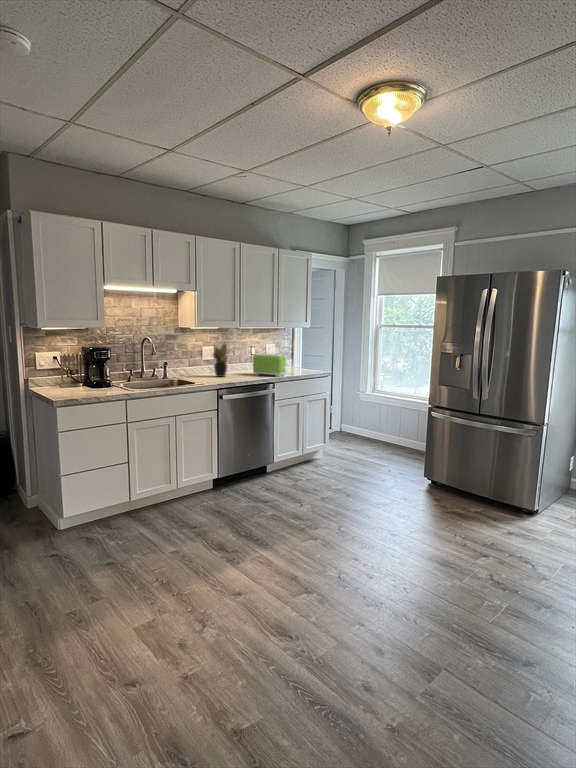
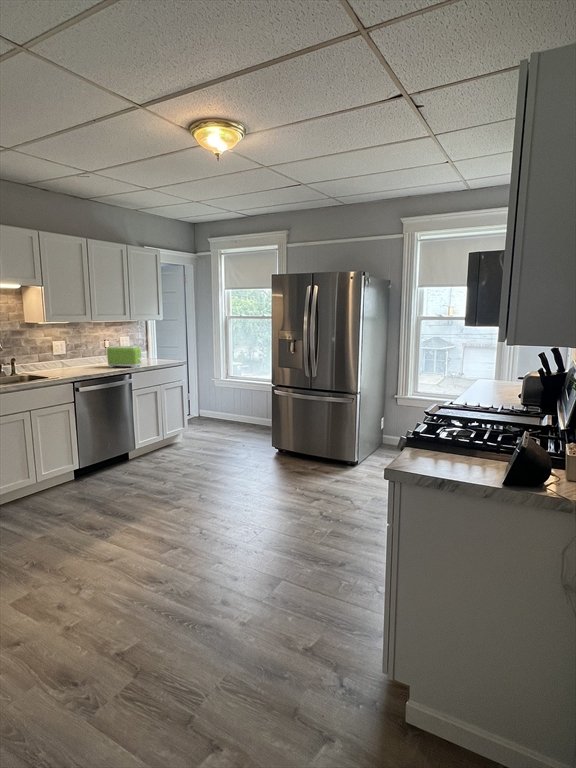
potted plant: present [213,343,228,377] -> none [60,333,87,371]

